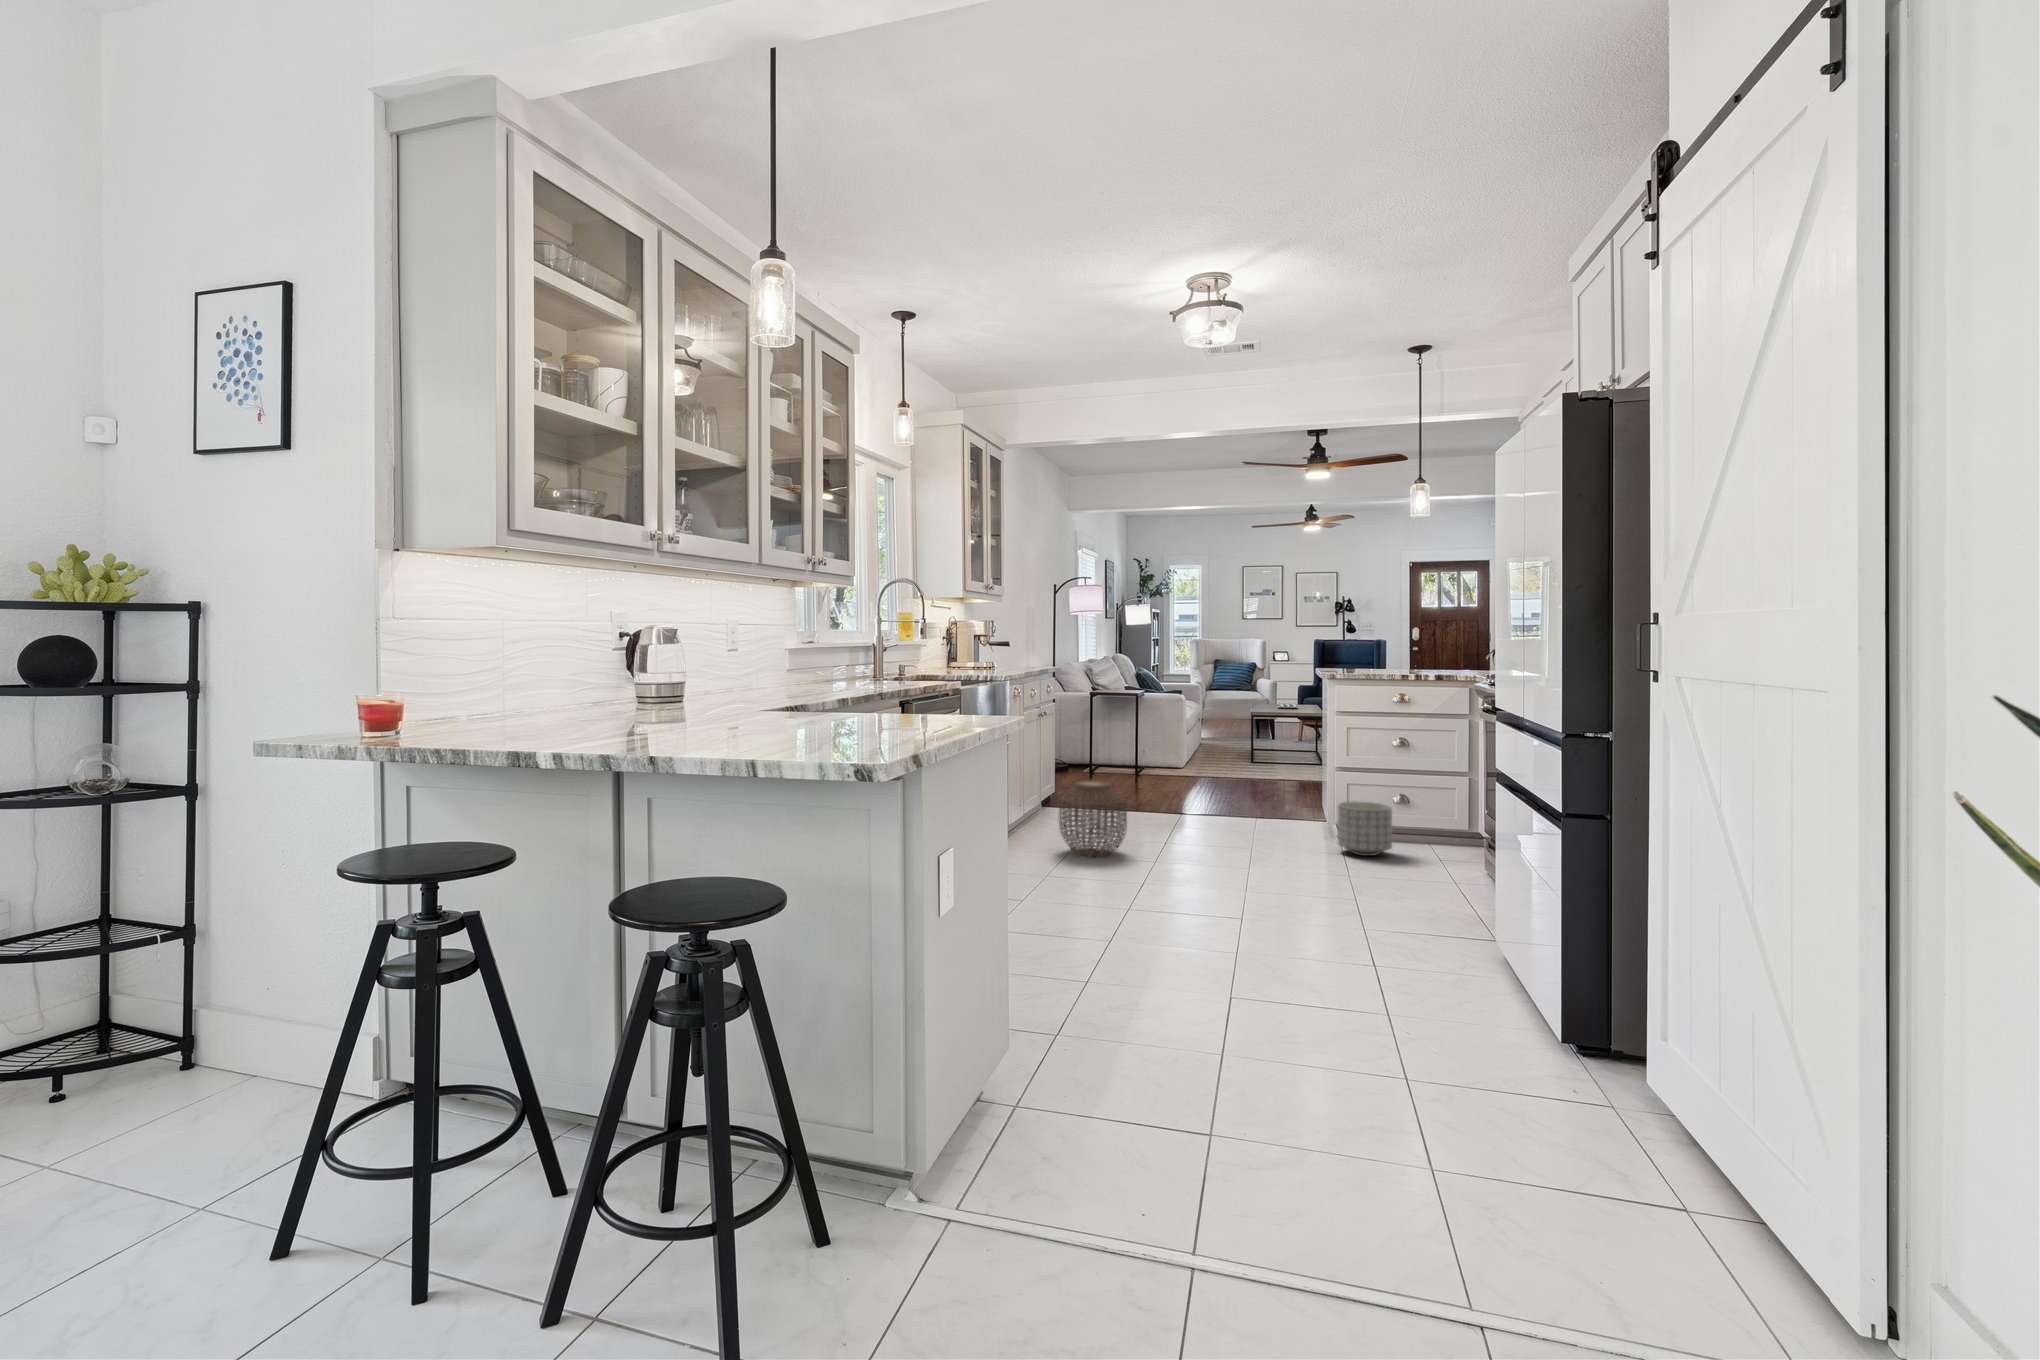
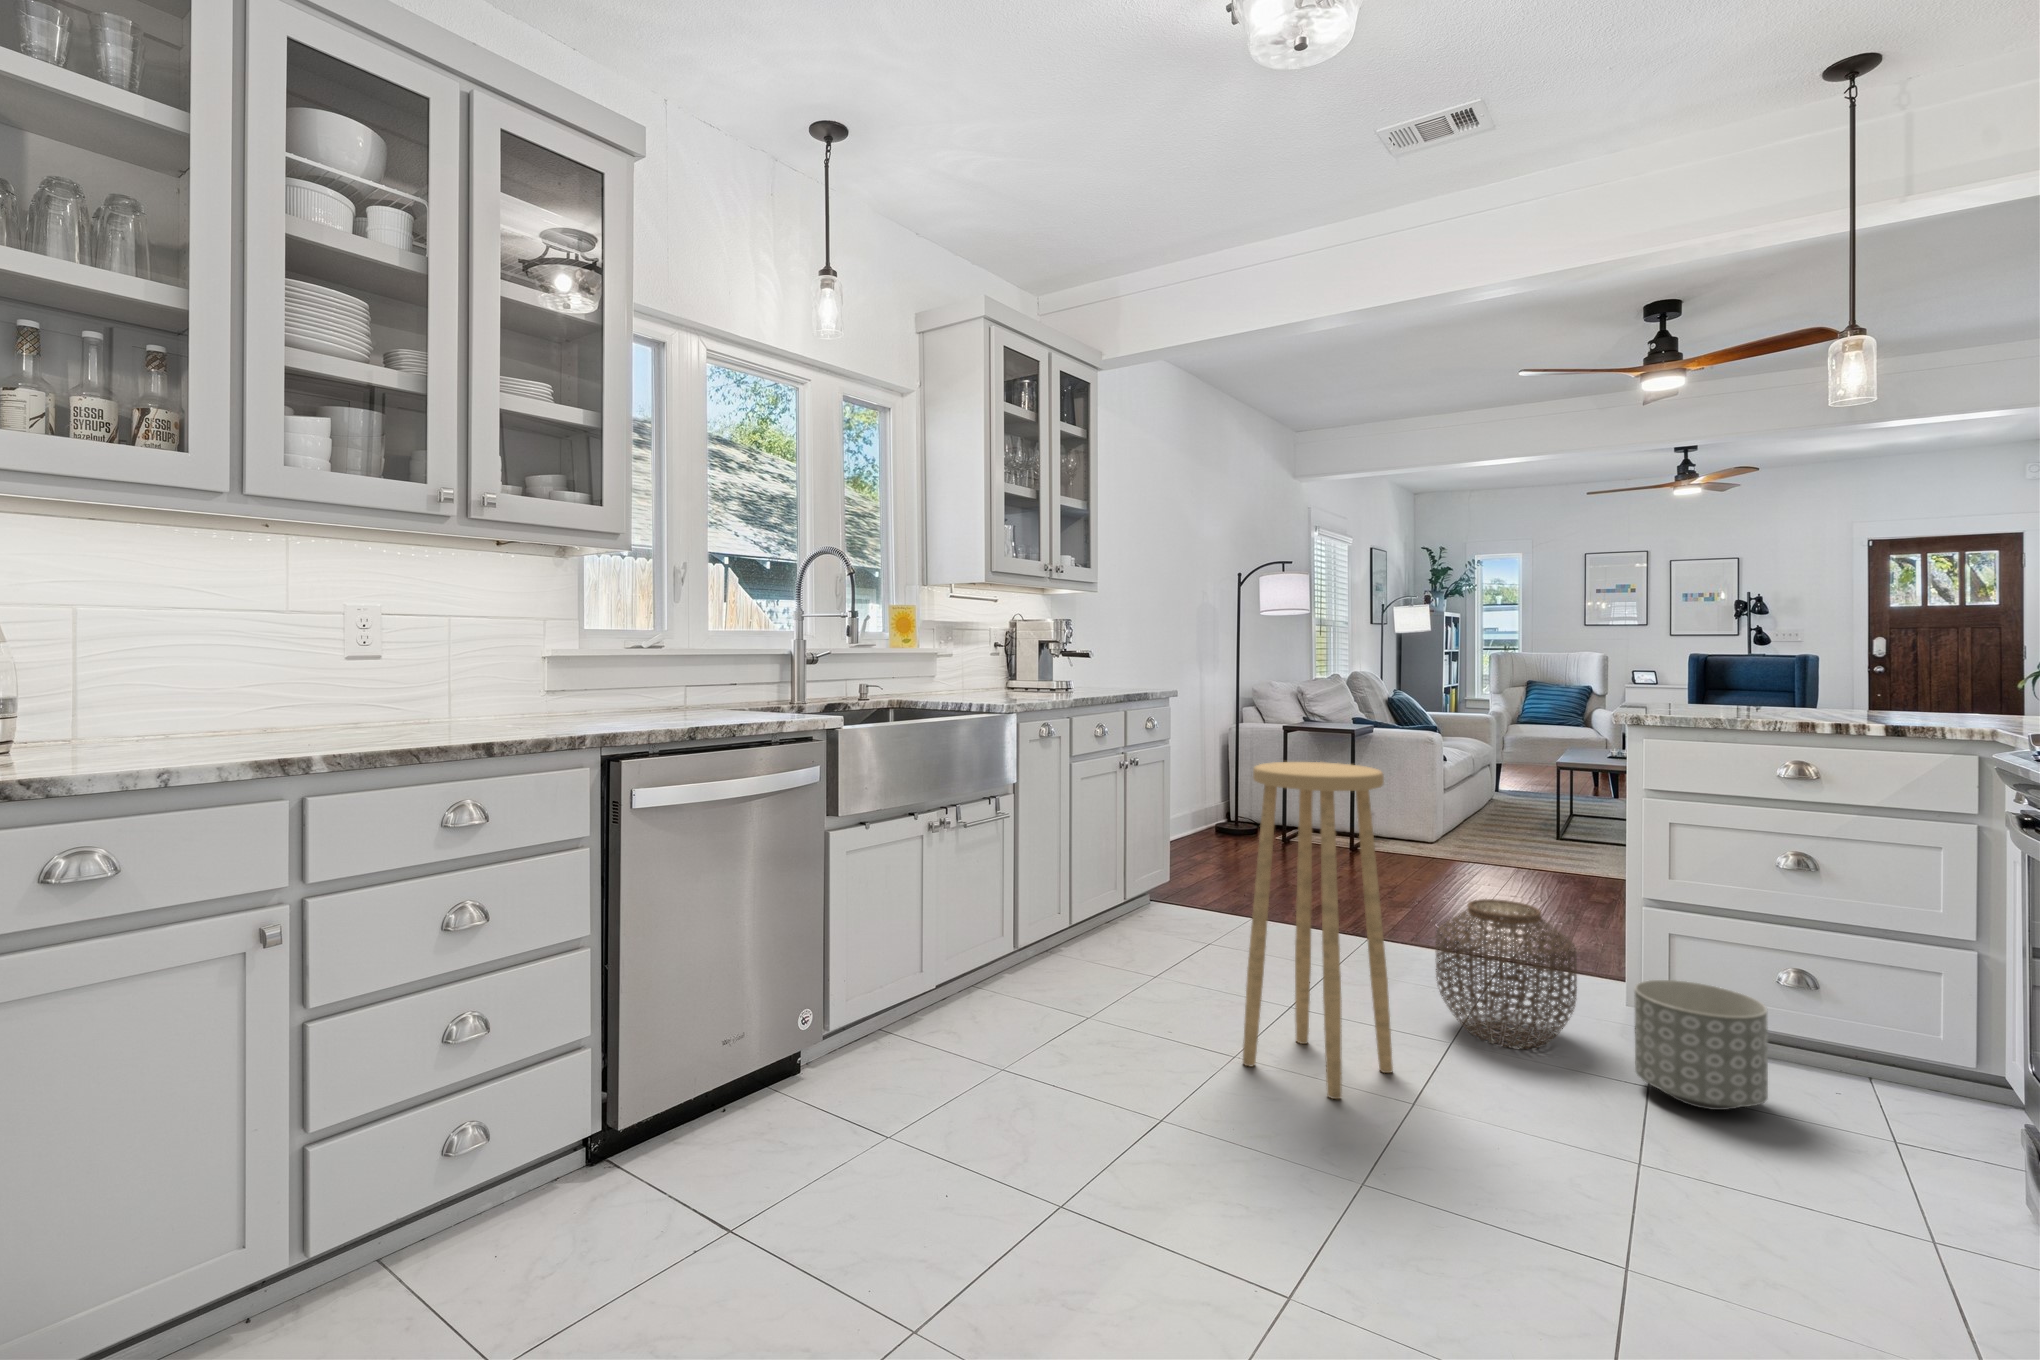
stool: none [1163,702,1234,866] -> present [1243,762,1393,1099]
woven basket: present [1059,780,1127,857] -> present [1436,899,1577,1049]

